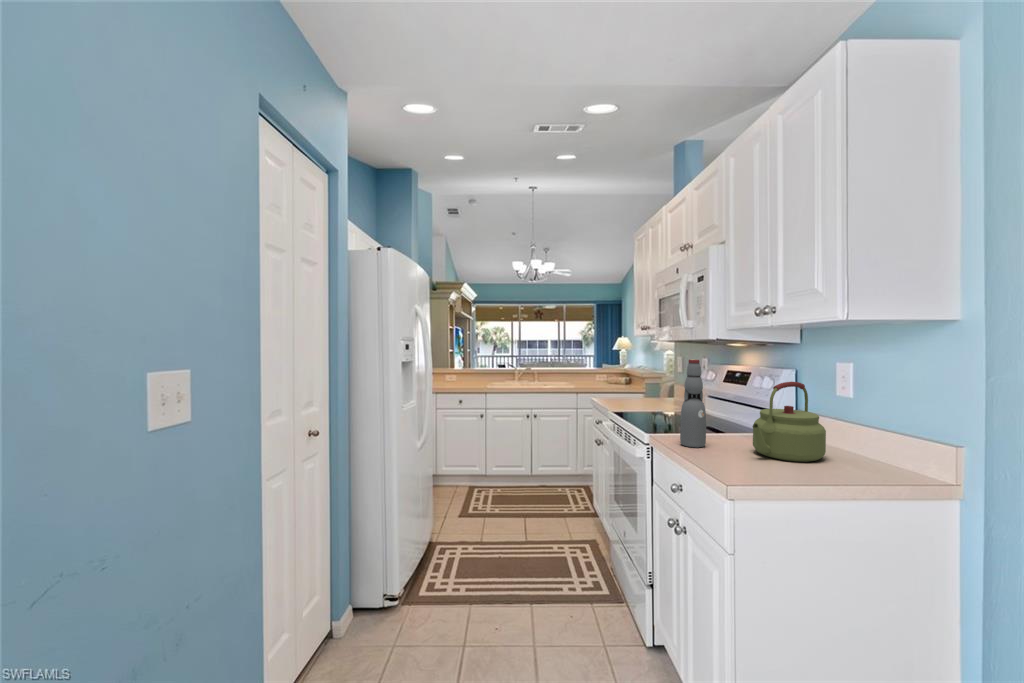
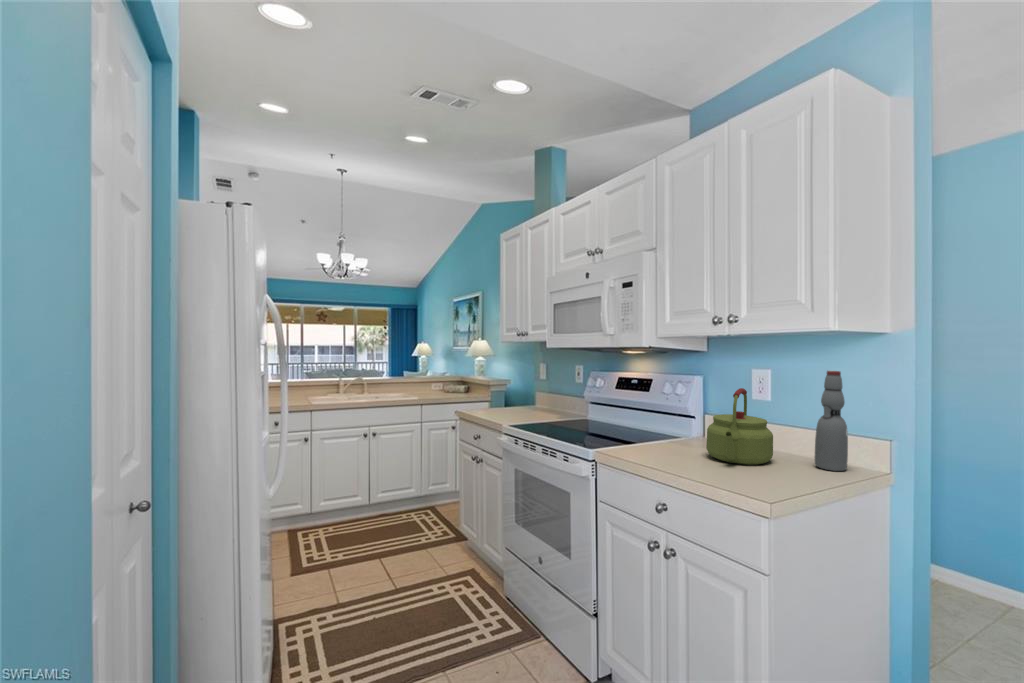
bottle: present [680,359,706,448] -> present [815,371,848,471]

